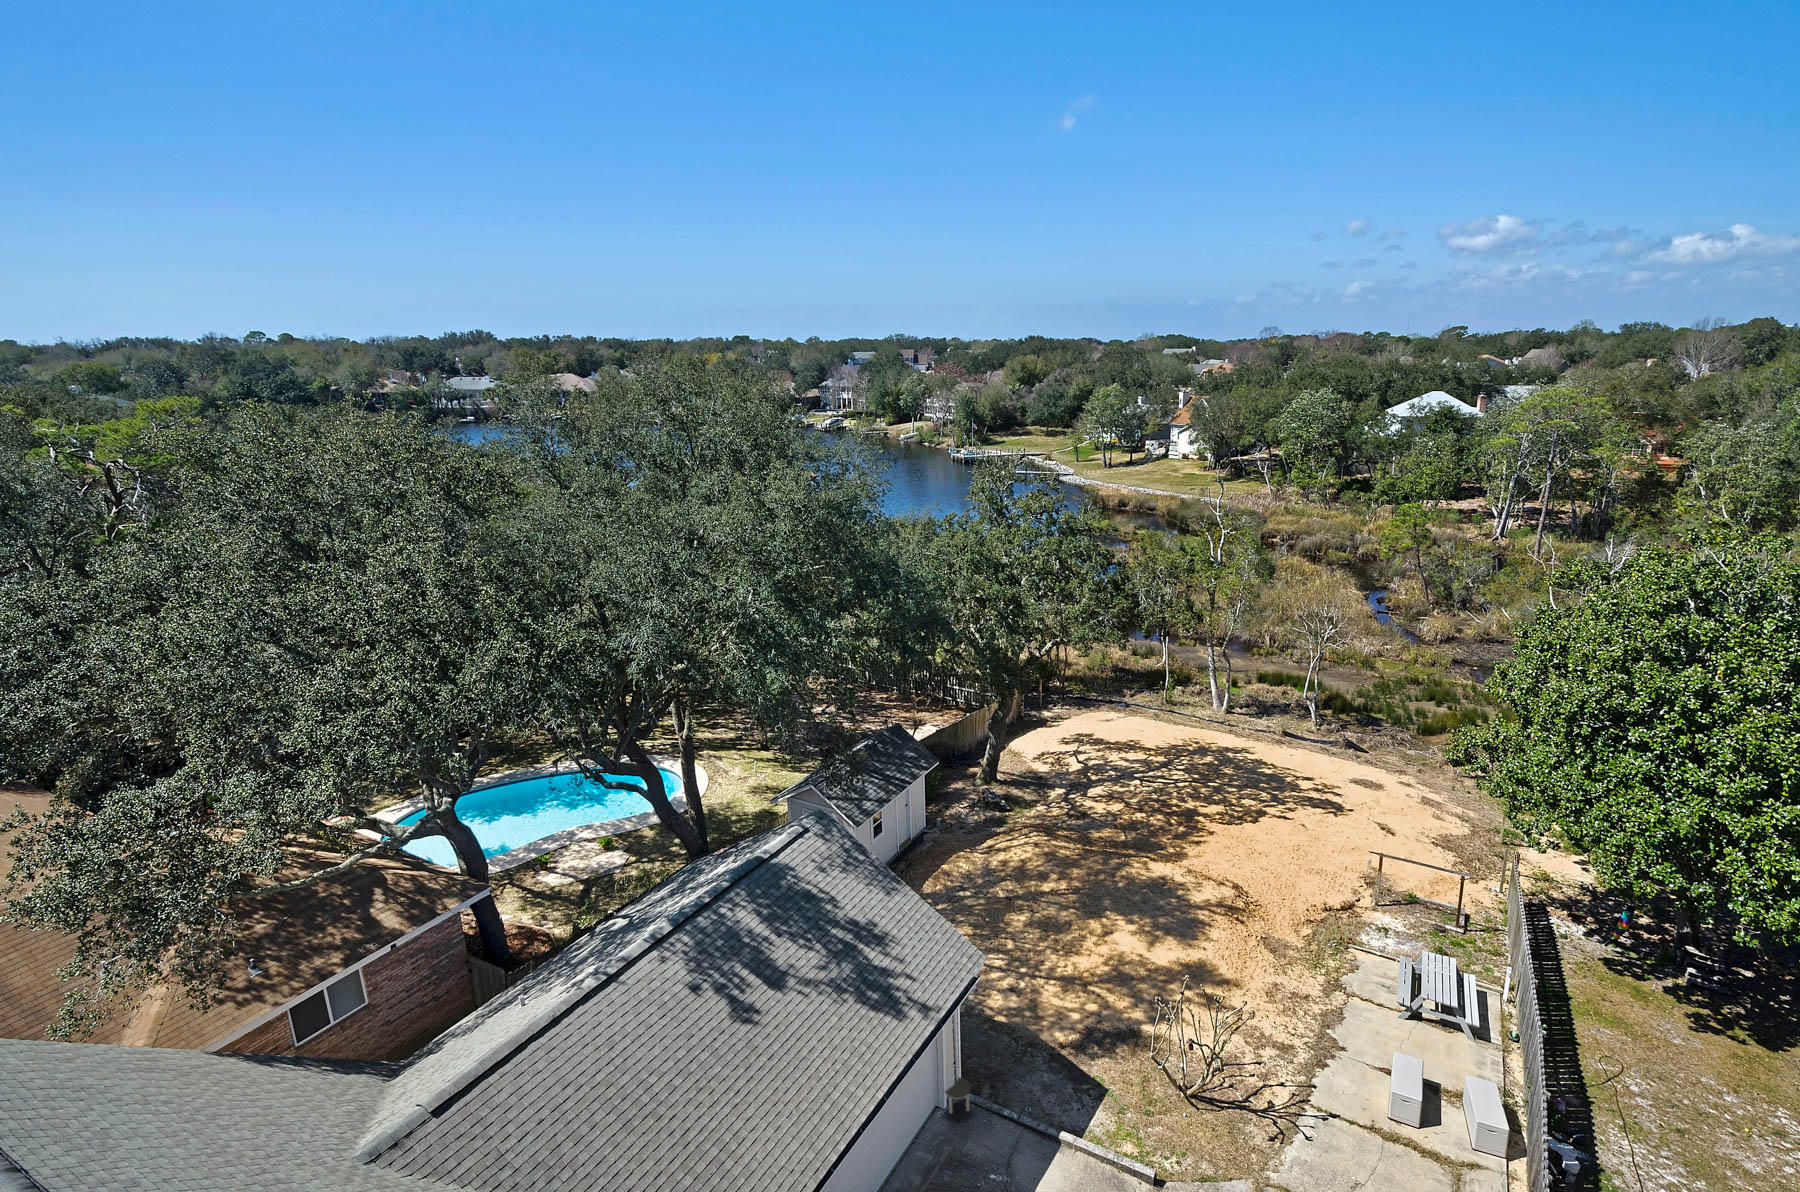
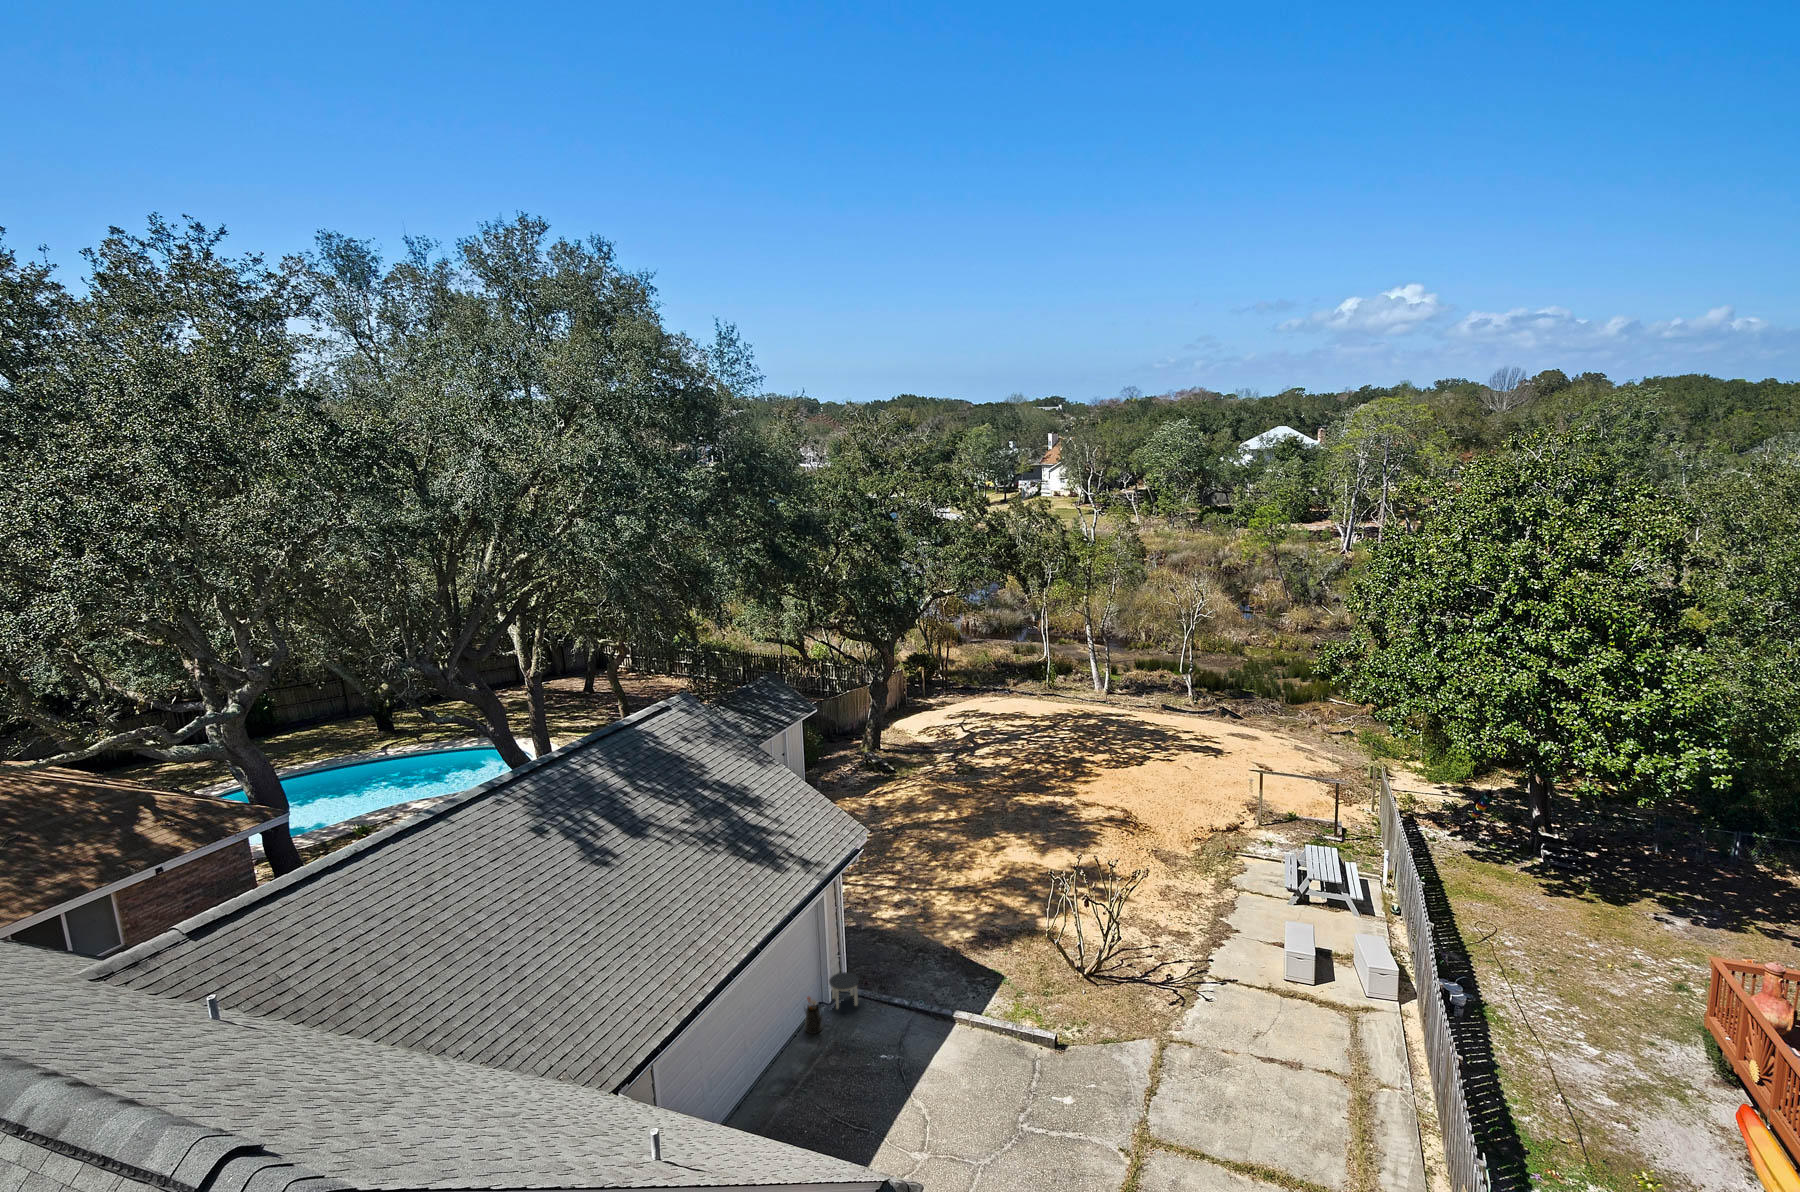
watering can: none [920,1104,937,1142] -> present [804,997,823,1034]

